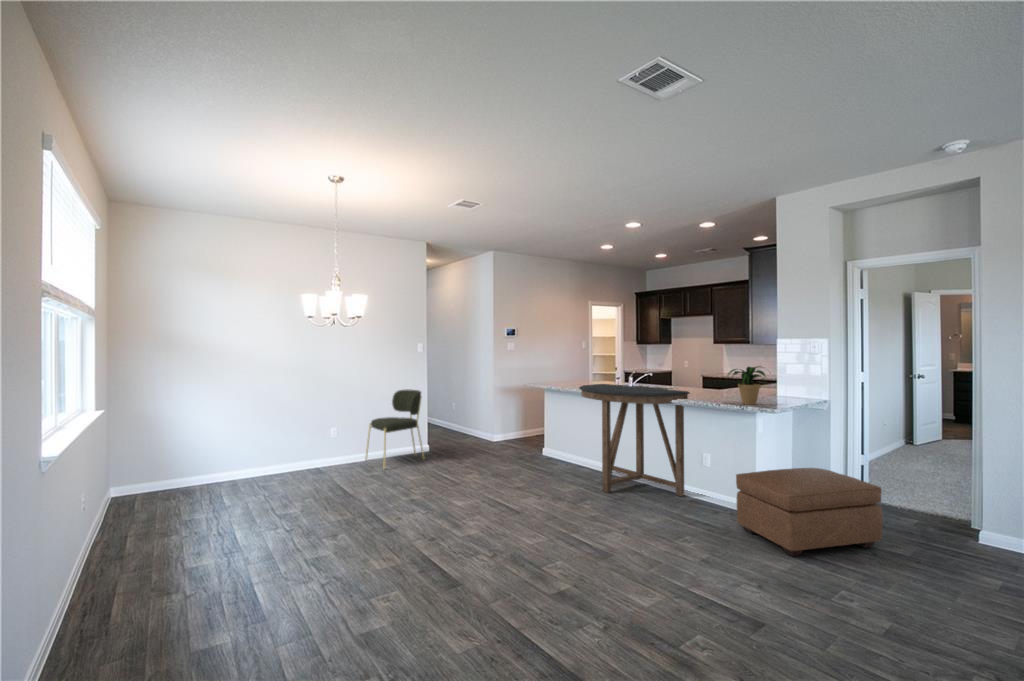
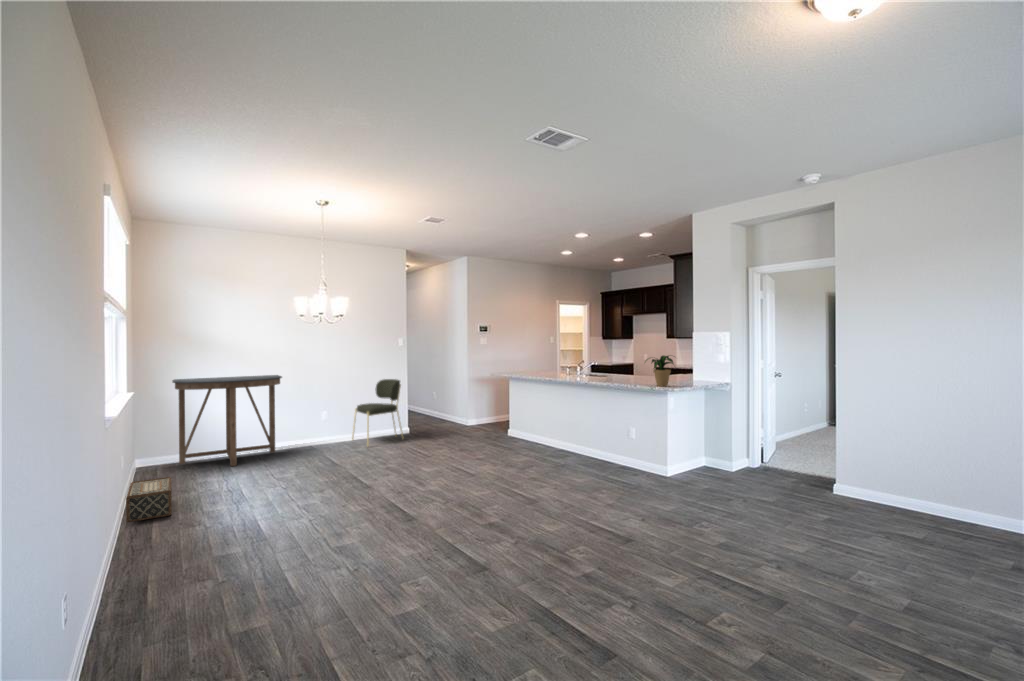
console table: present [579,384,690,496] -> present [172,375,282,466]
ottoman: present [736,468,882,556] -> none [644,436,752,502]
woven basket: none [80,519,145,587] -> present [126,477,172,522]

